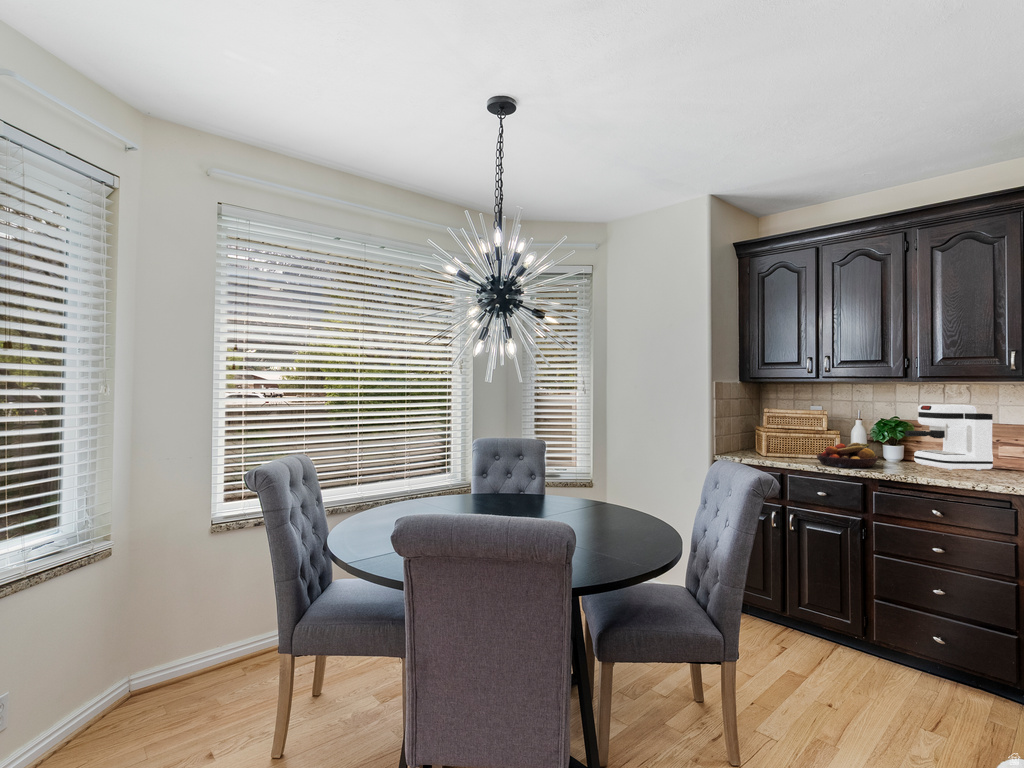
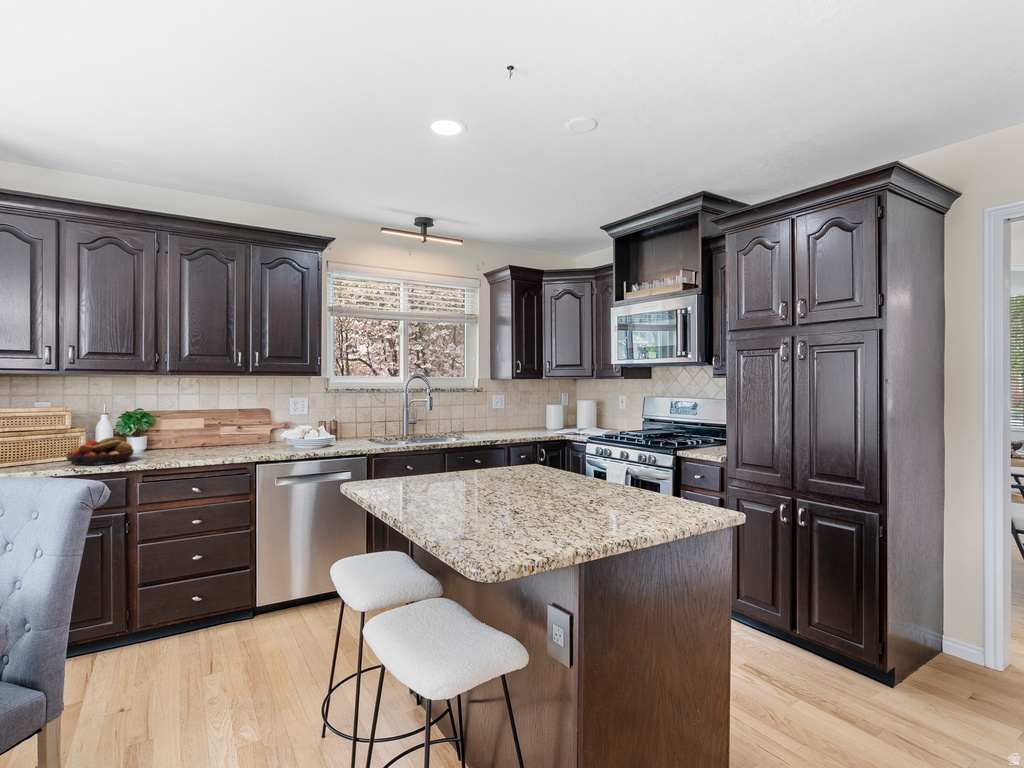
coffee maker: present [905,404,993,470] -> none [154,395,222,452]

